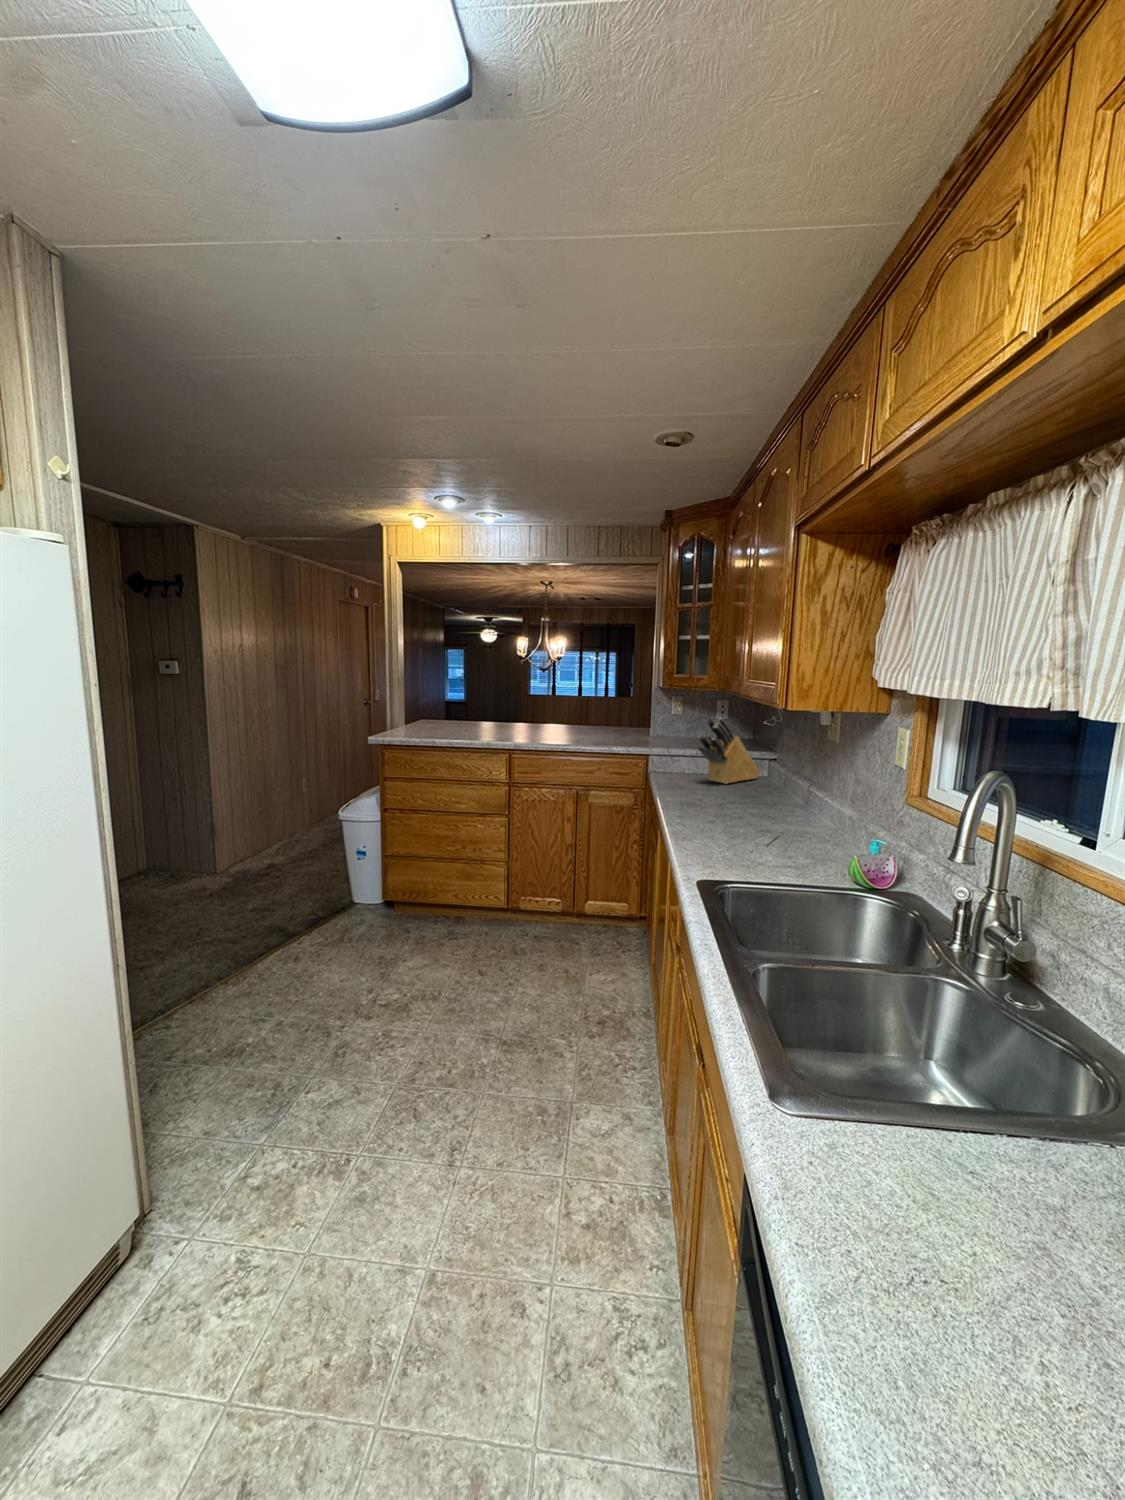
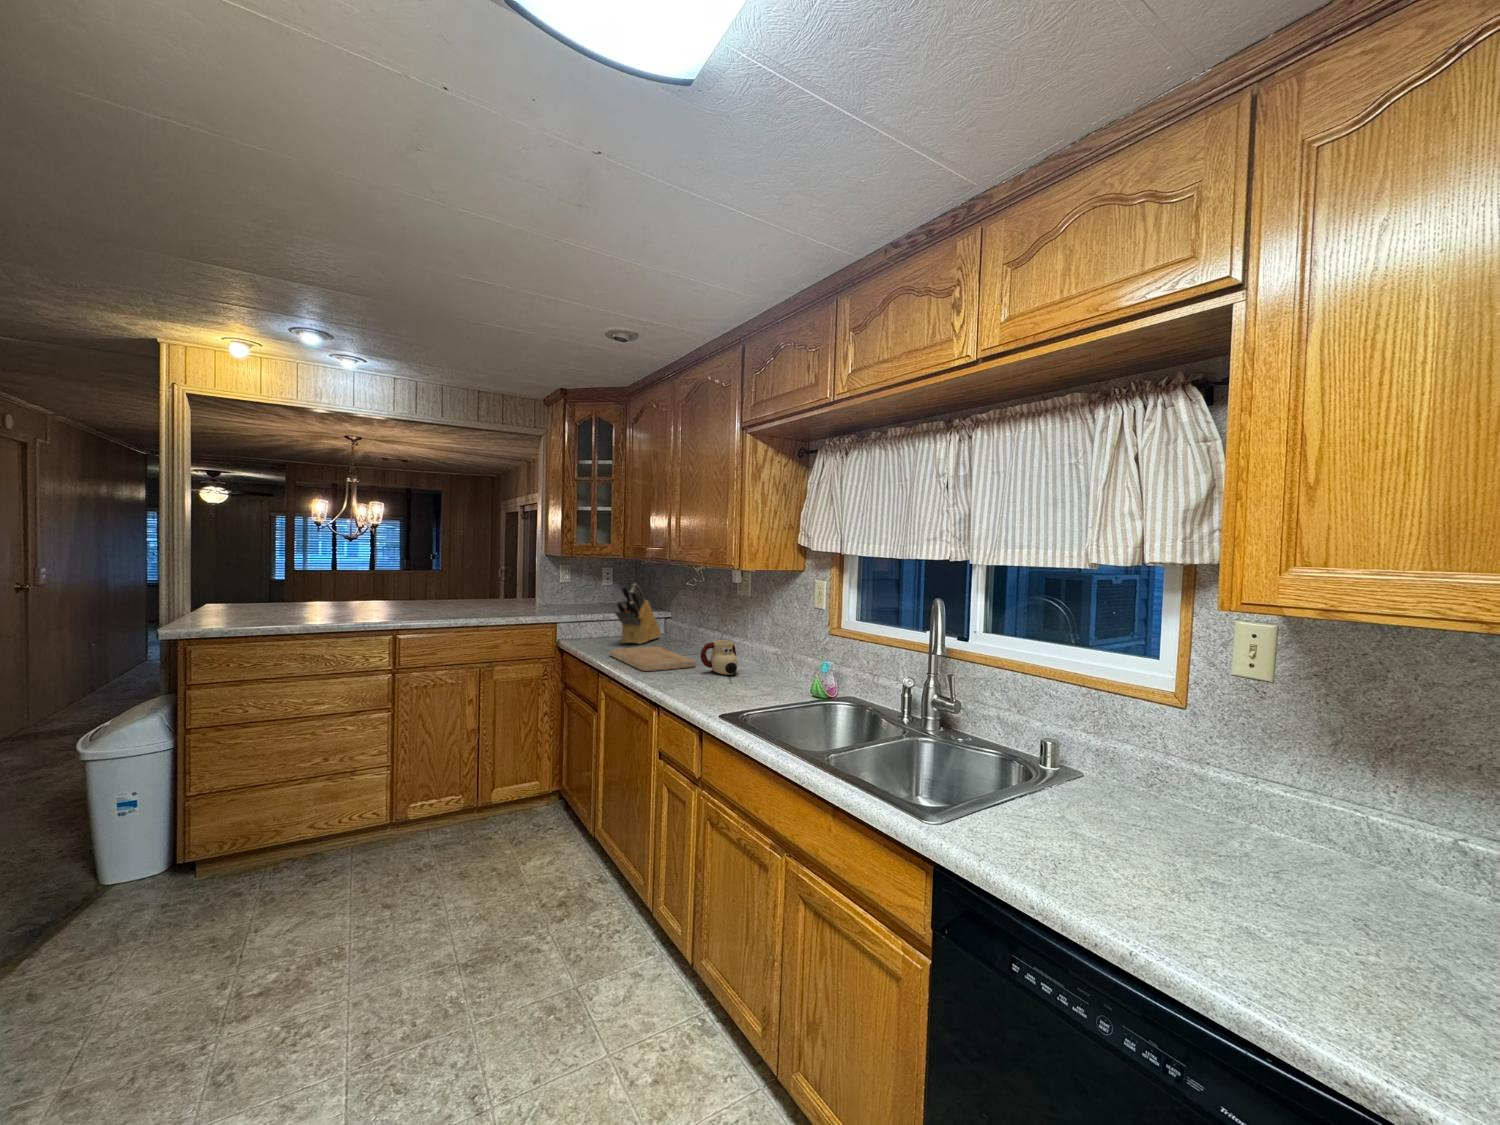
cutting board: none [676,787,751,818] -> present [610,646,695,671]
mug: none [746,791,793,833] -> present [701,640,738,675]

